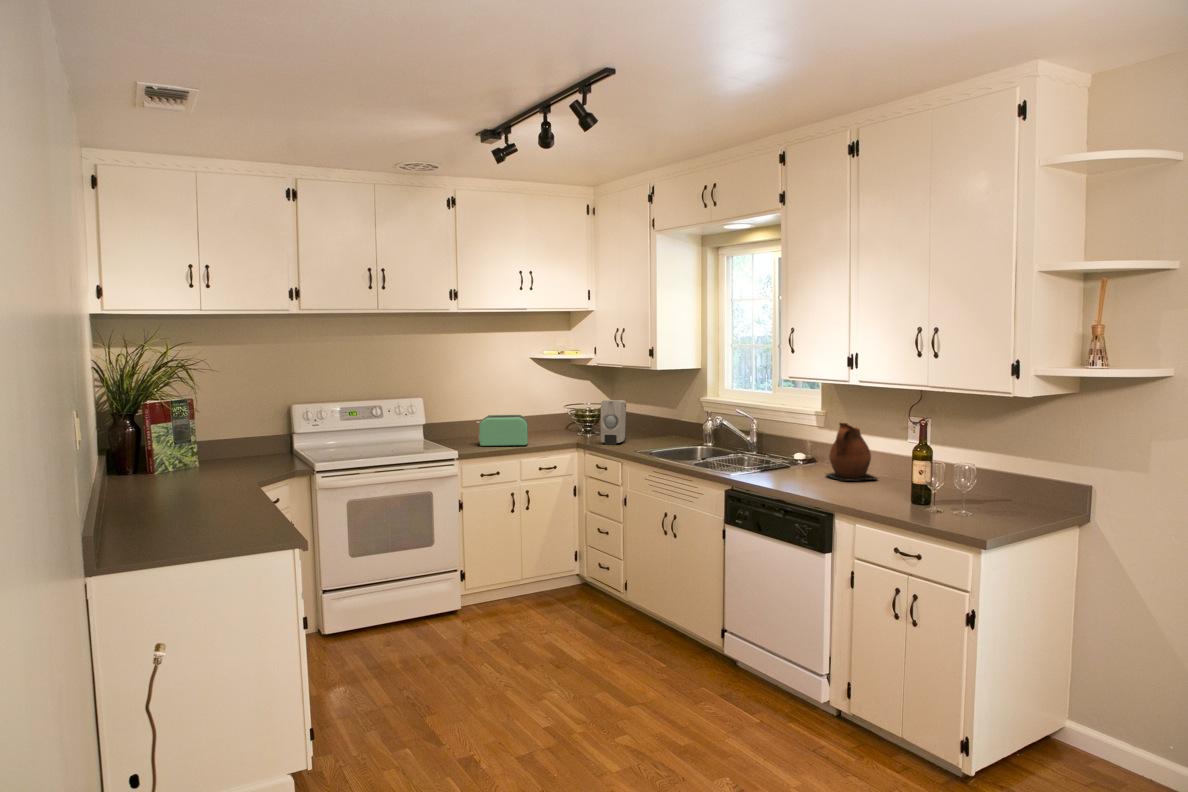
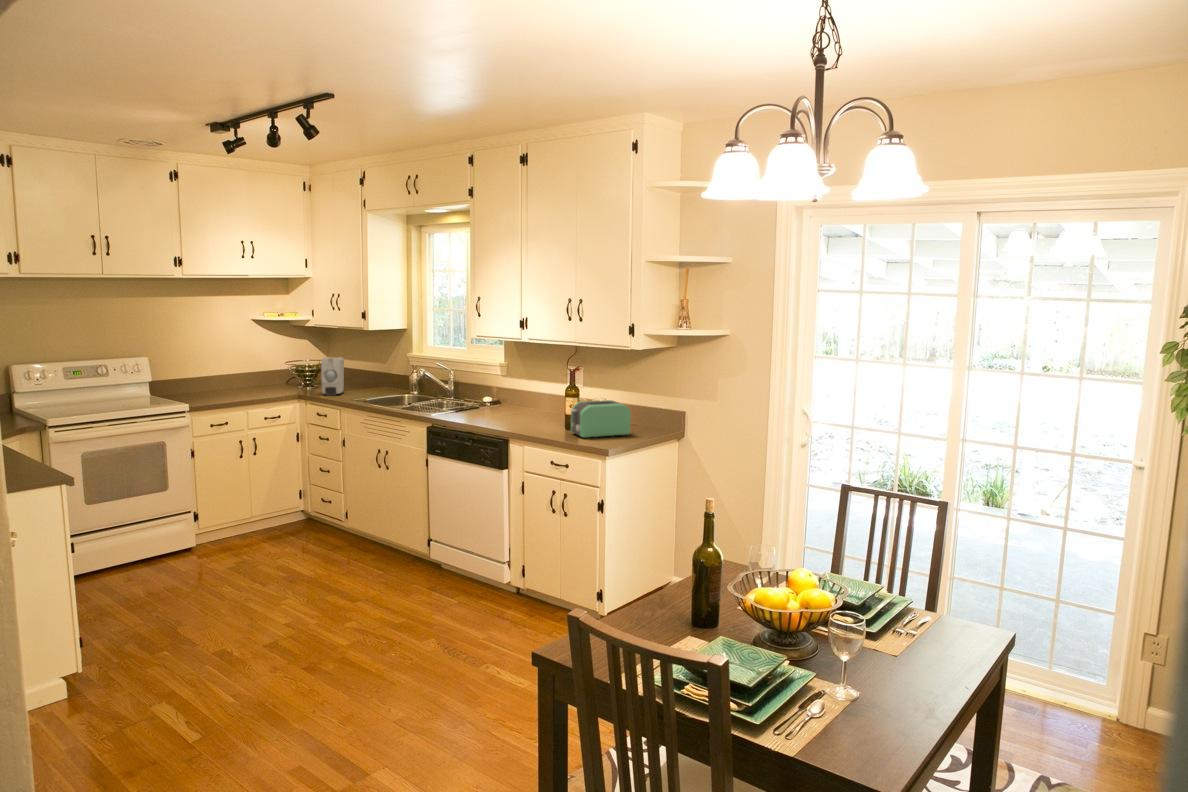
toaster: present [476,415,528,447] -> present [571,400,631,438]
ceramic pitcher: present [827,423,877,481] -> none [505,372,545,416]

